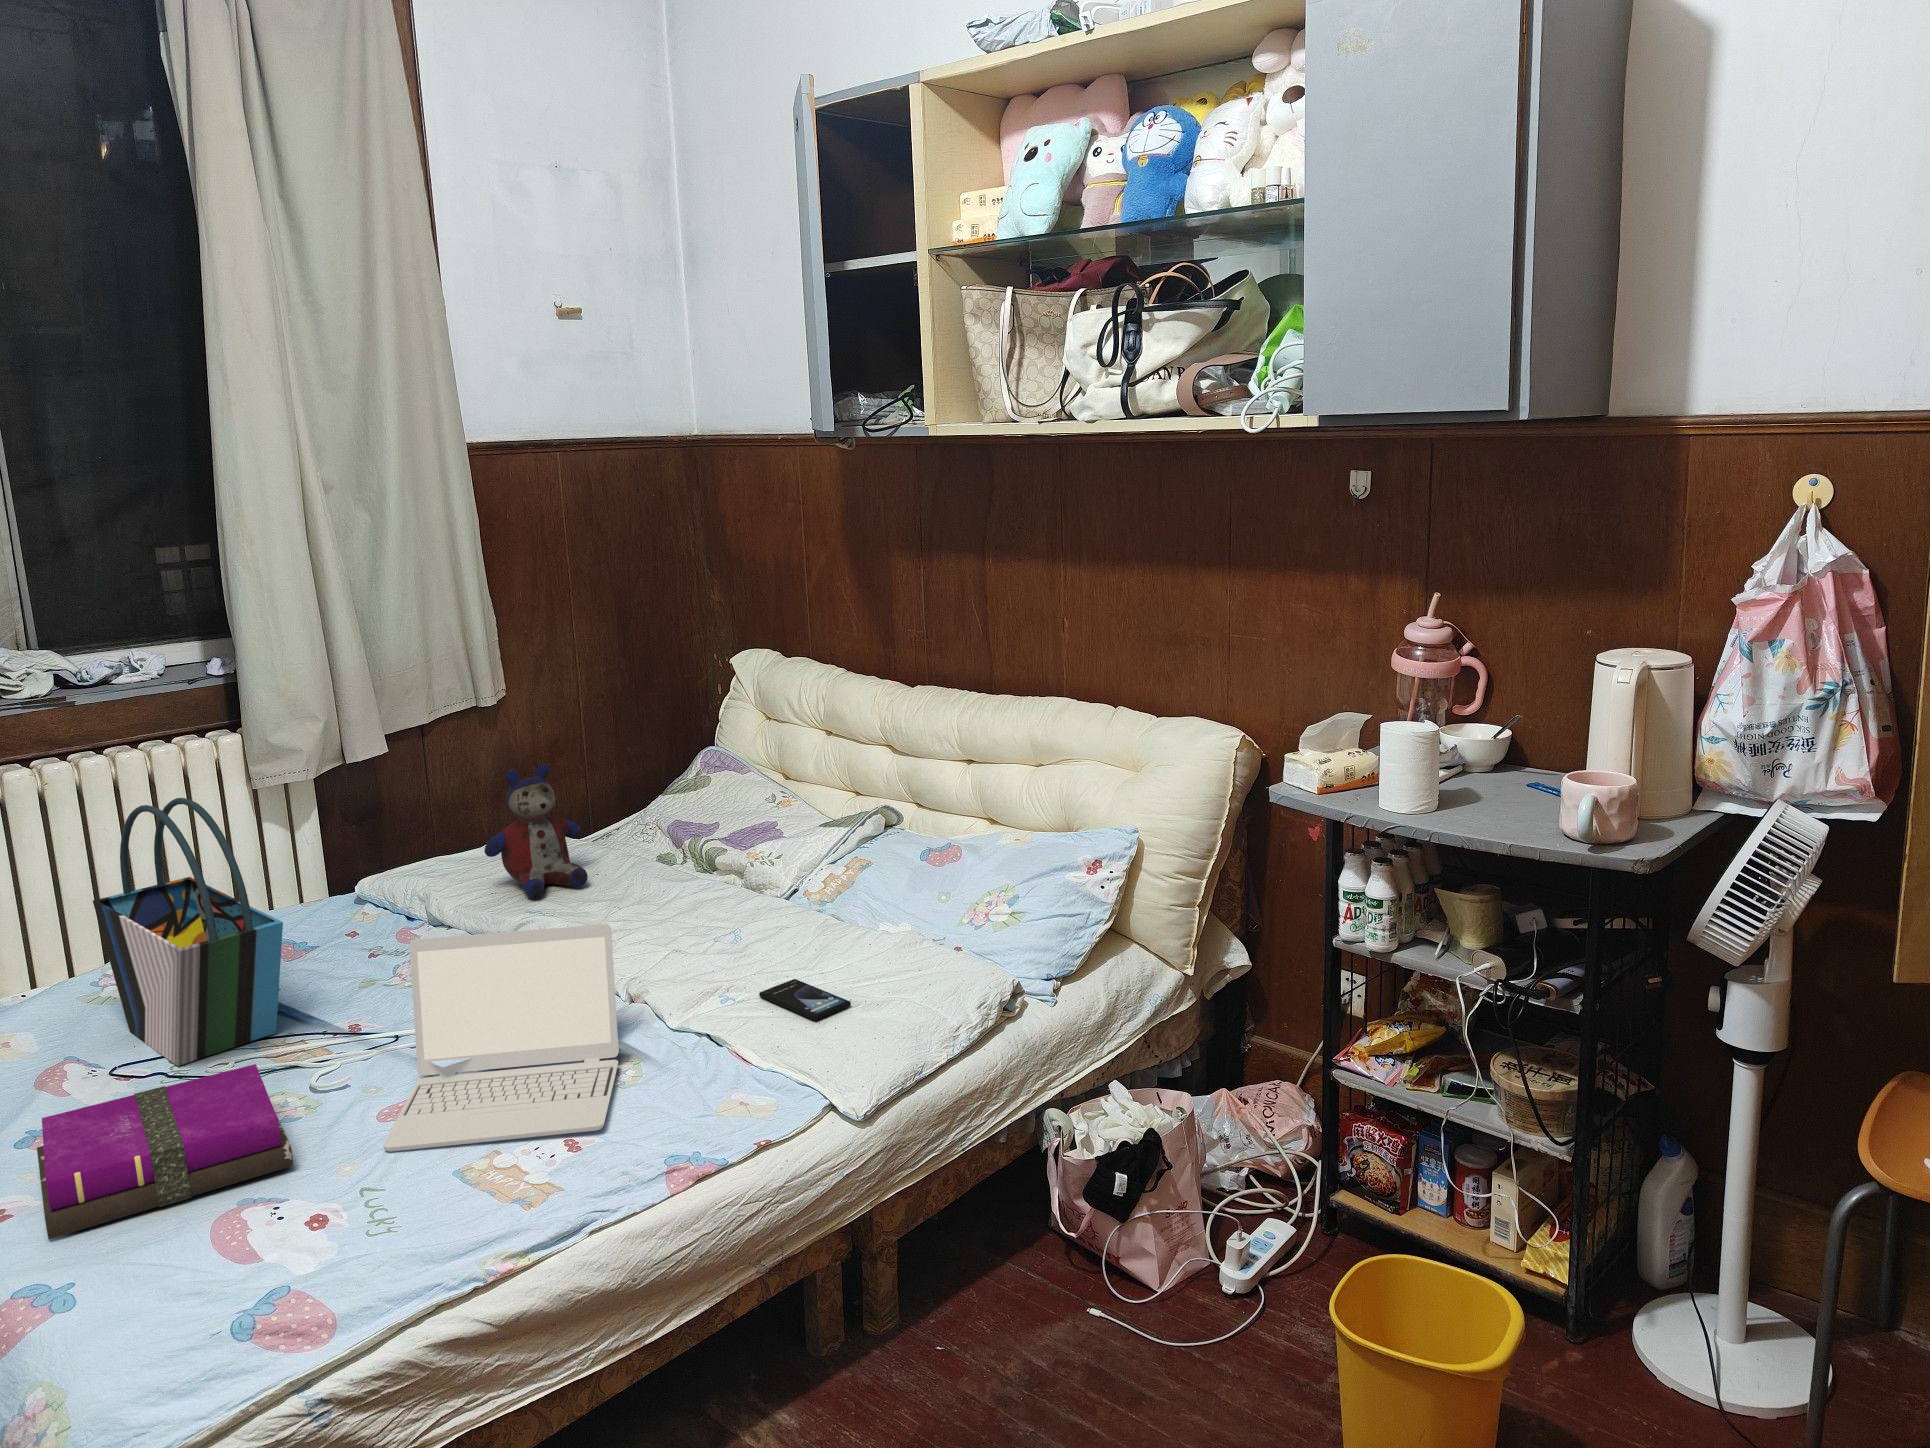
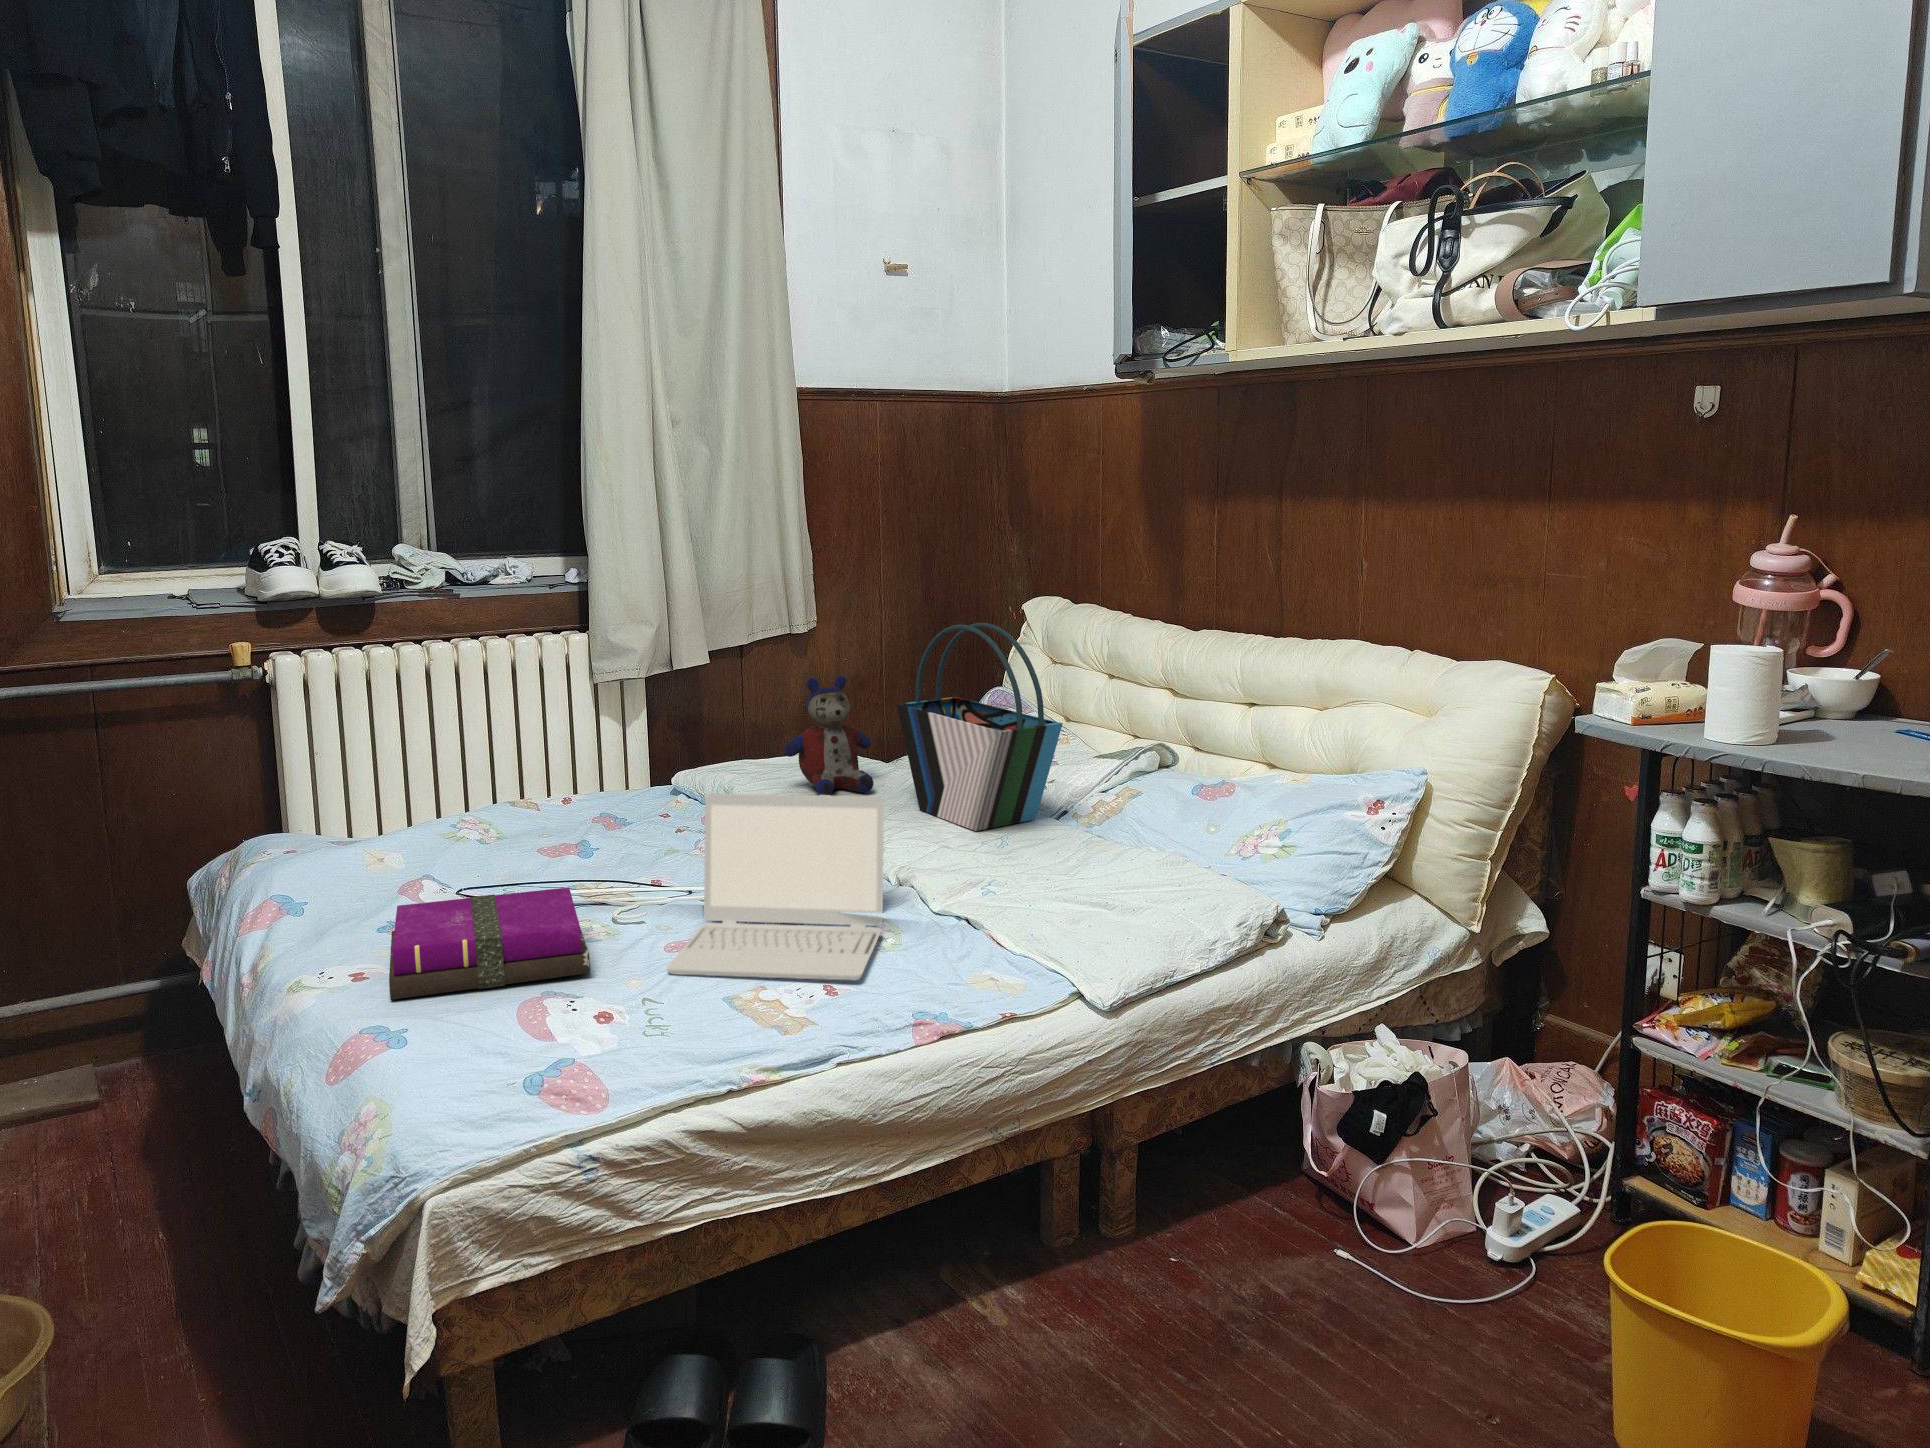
tote bag: present [93,798,283,1066] -> present [897,623,1063,831]
smartphone: present [759,979,851,1020] -> none [1020,879,1108,914]

